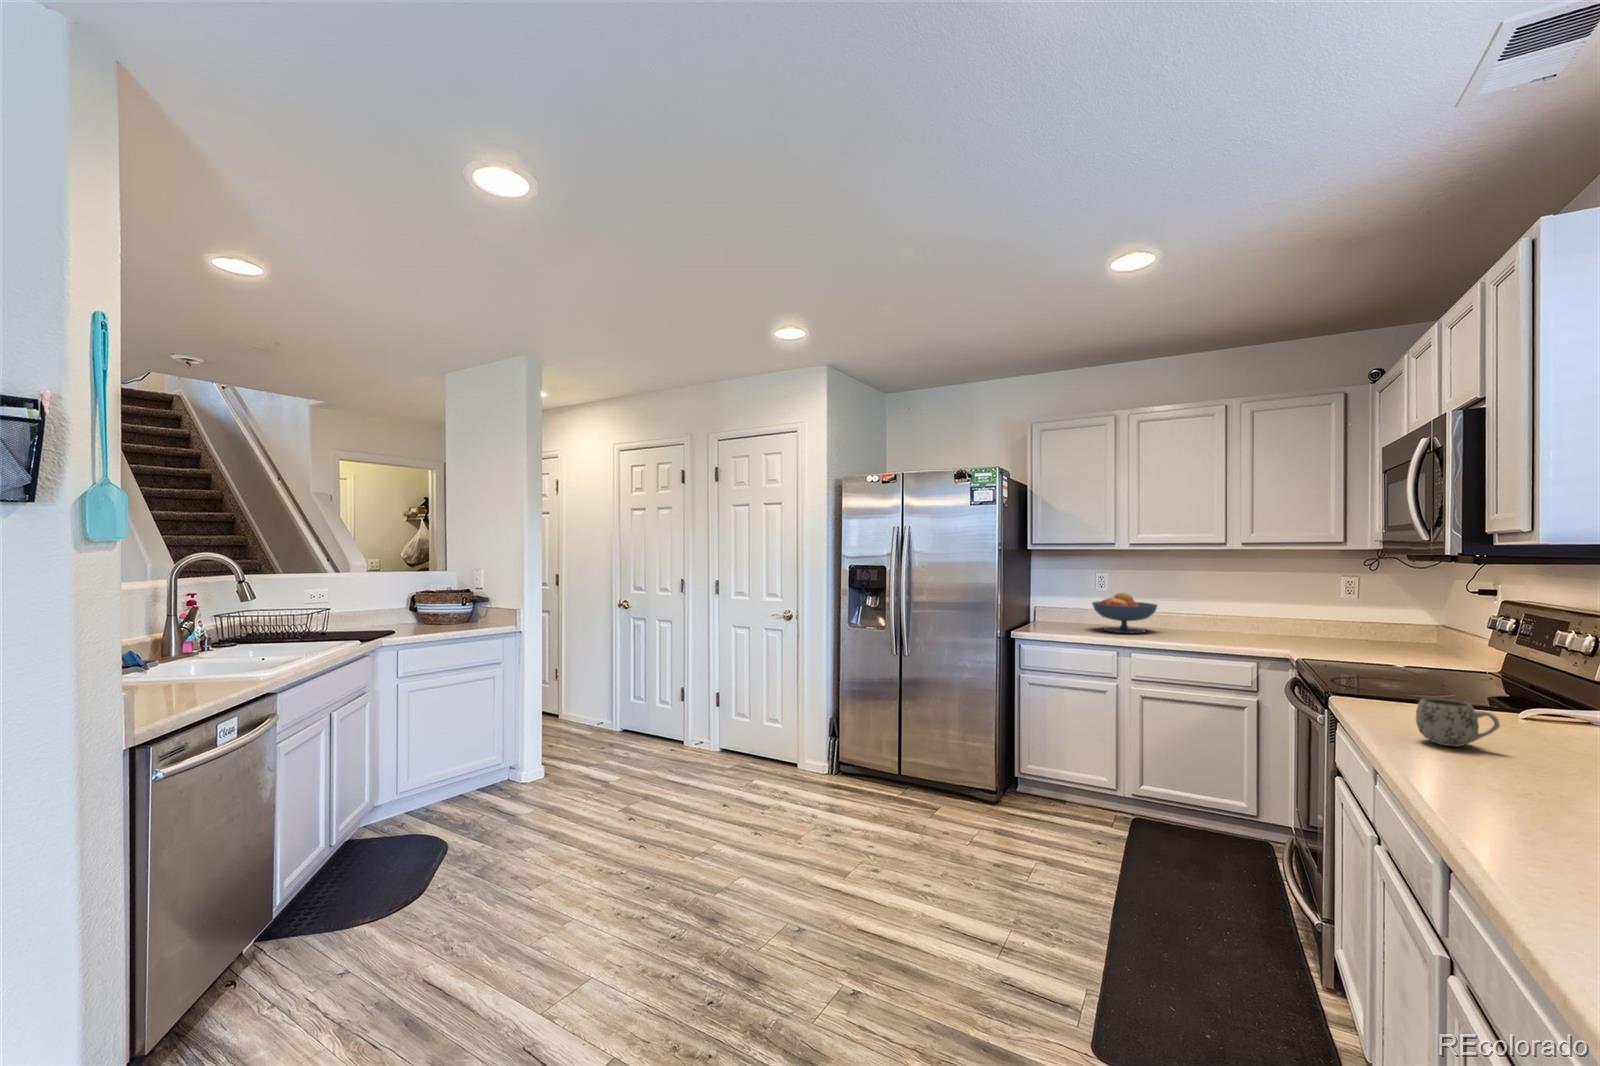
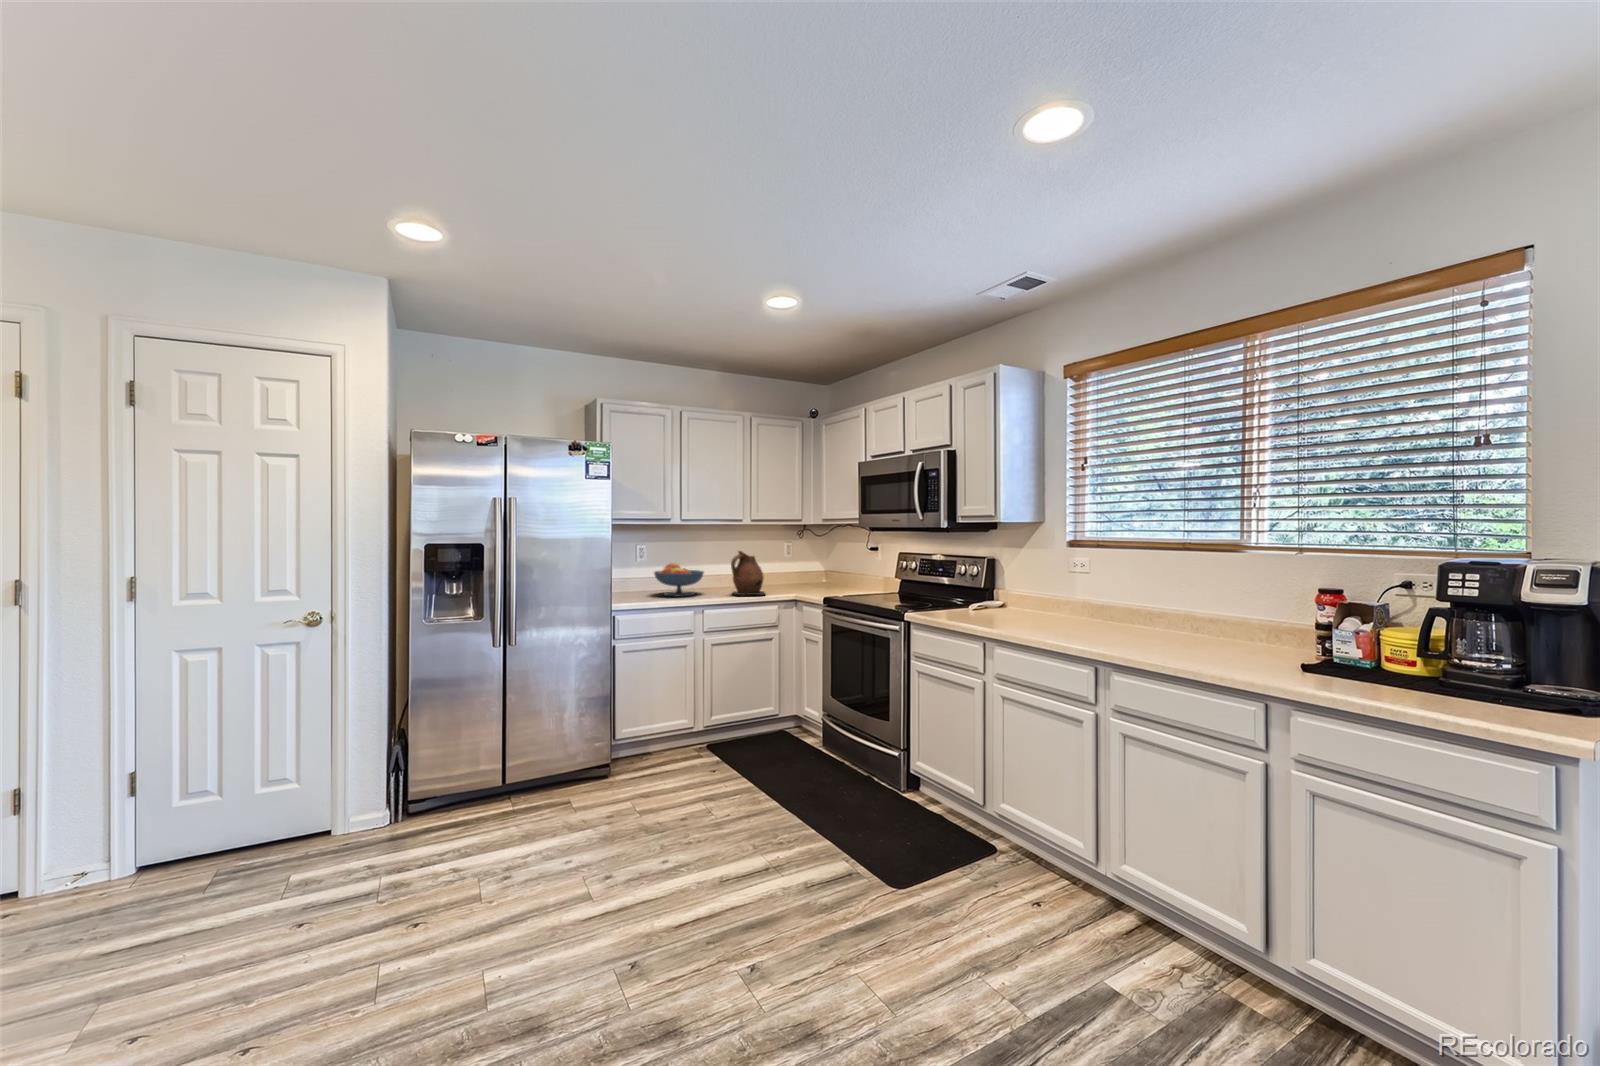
ceramic pitcher: none [1178,581,1243,644] -> present [731,551,765,595]
mug: present [1416,698,1500,746] -> none [988,604,1019,627]

